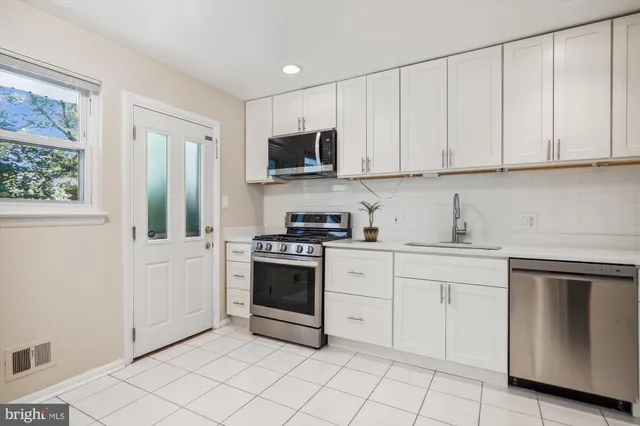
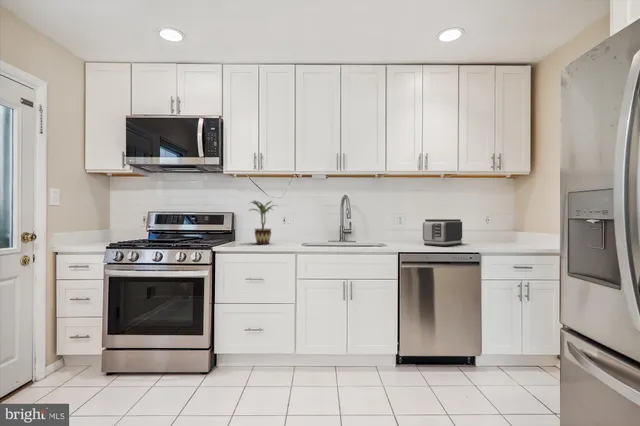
toaster: none [553,220,620,254] -> present [423,219,462,246]

